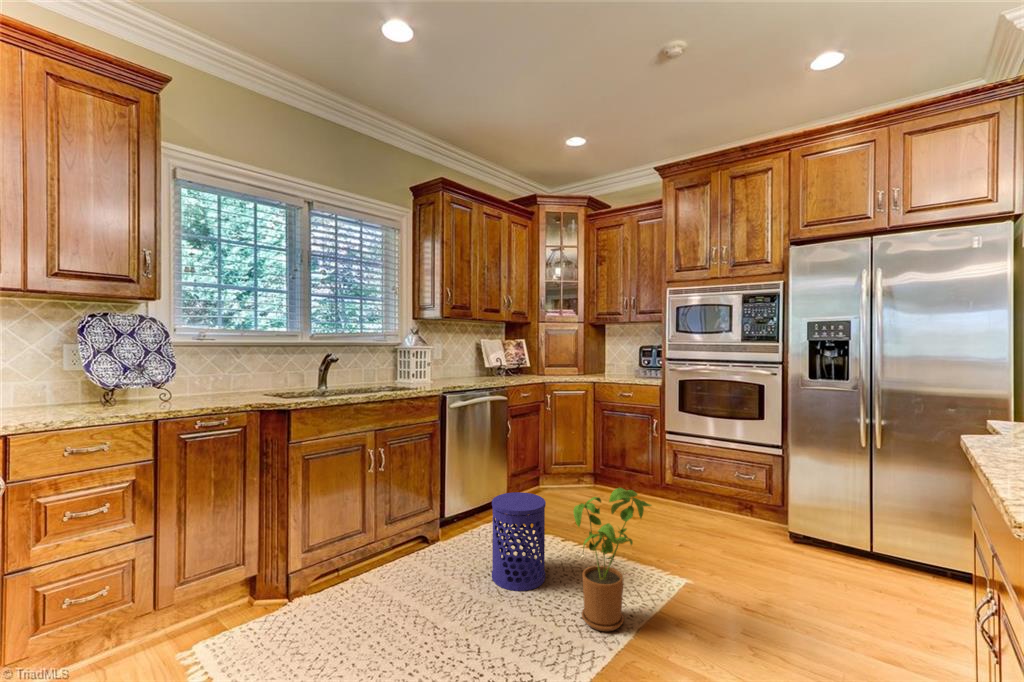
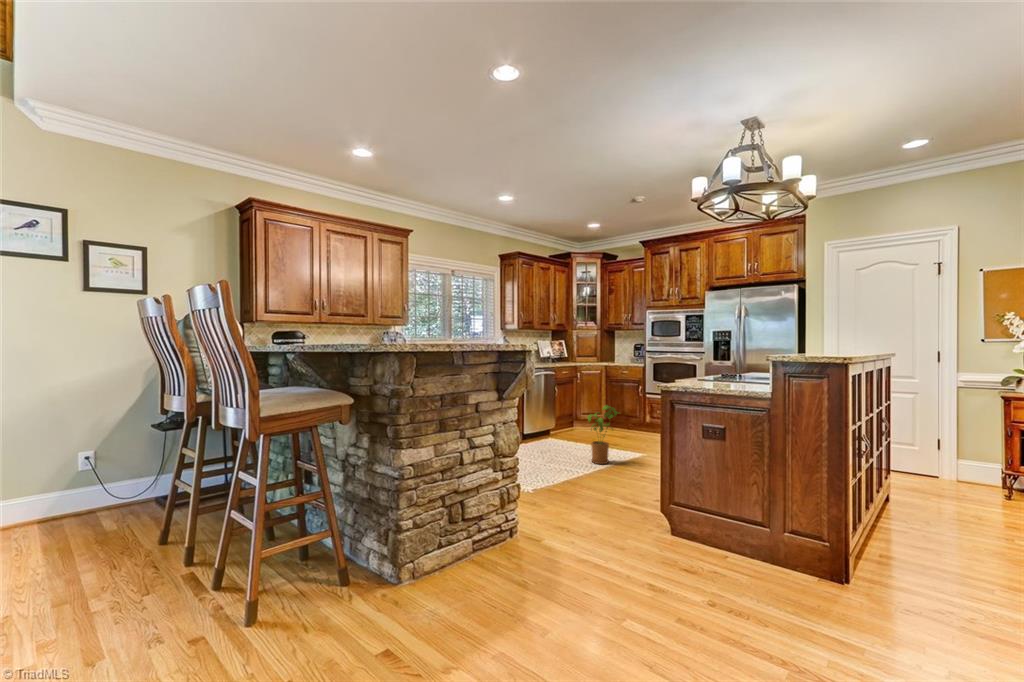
waste bin: present [492,492,546,591] -> none [550,416,576,456]

